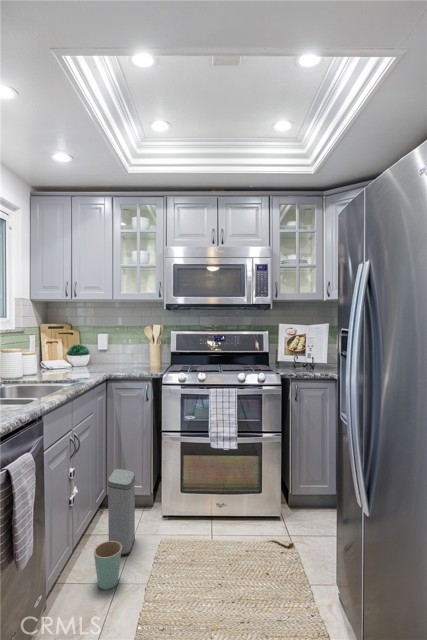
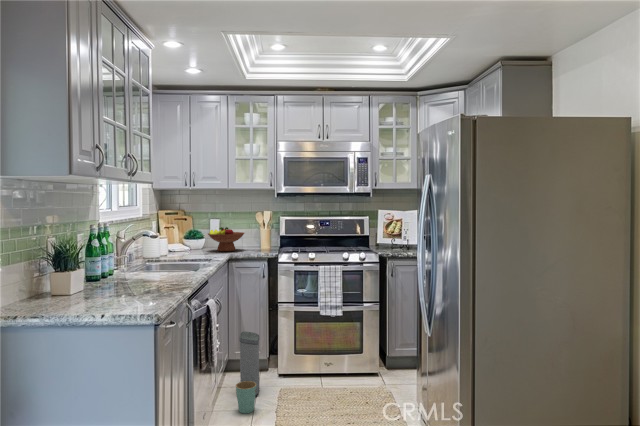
fruit bowl: none [91,342,132,369] -> present [208,227,244,251]

